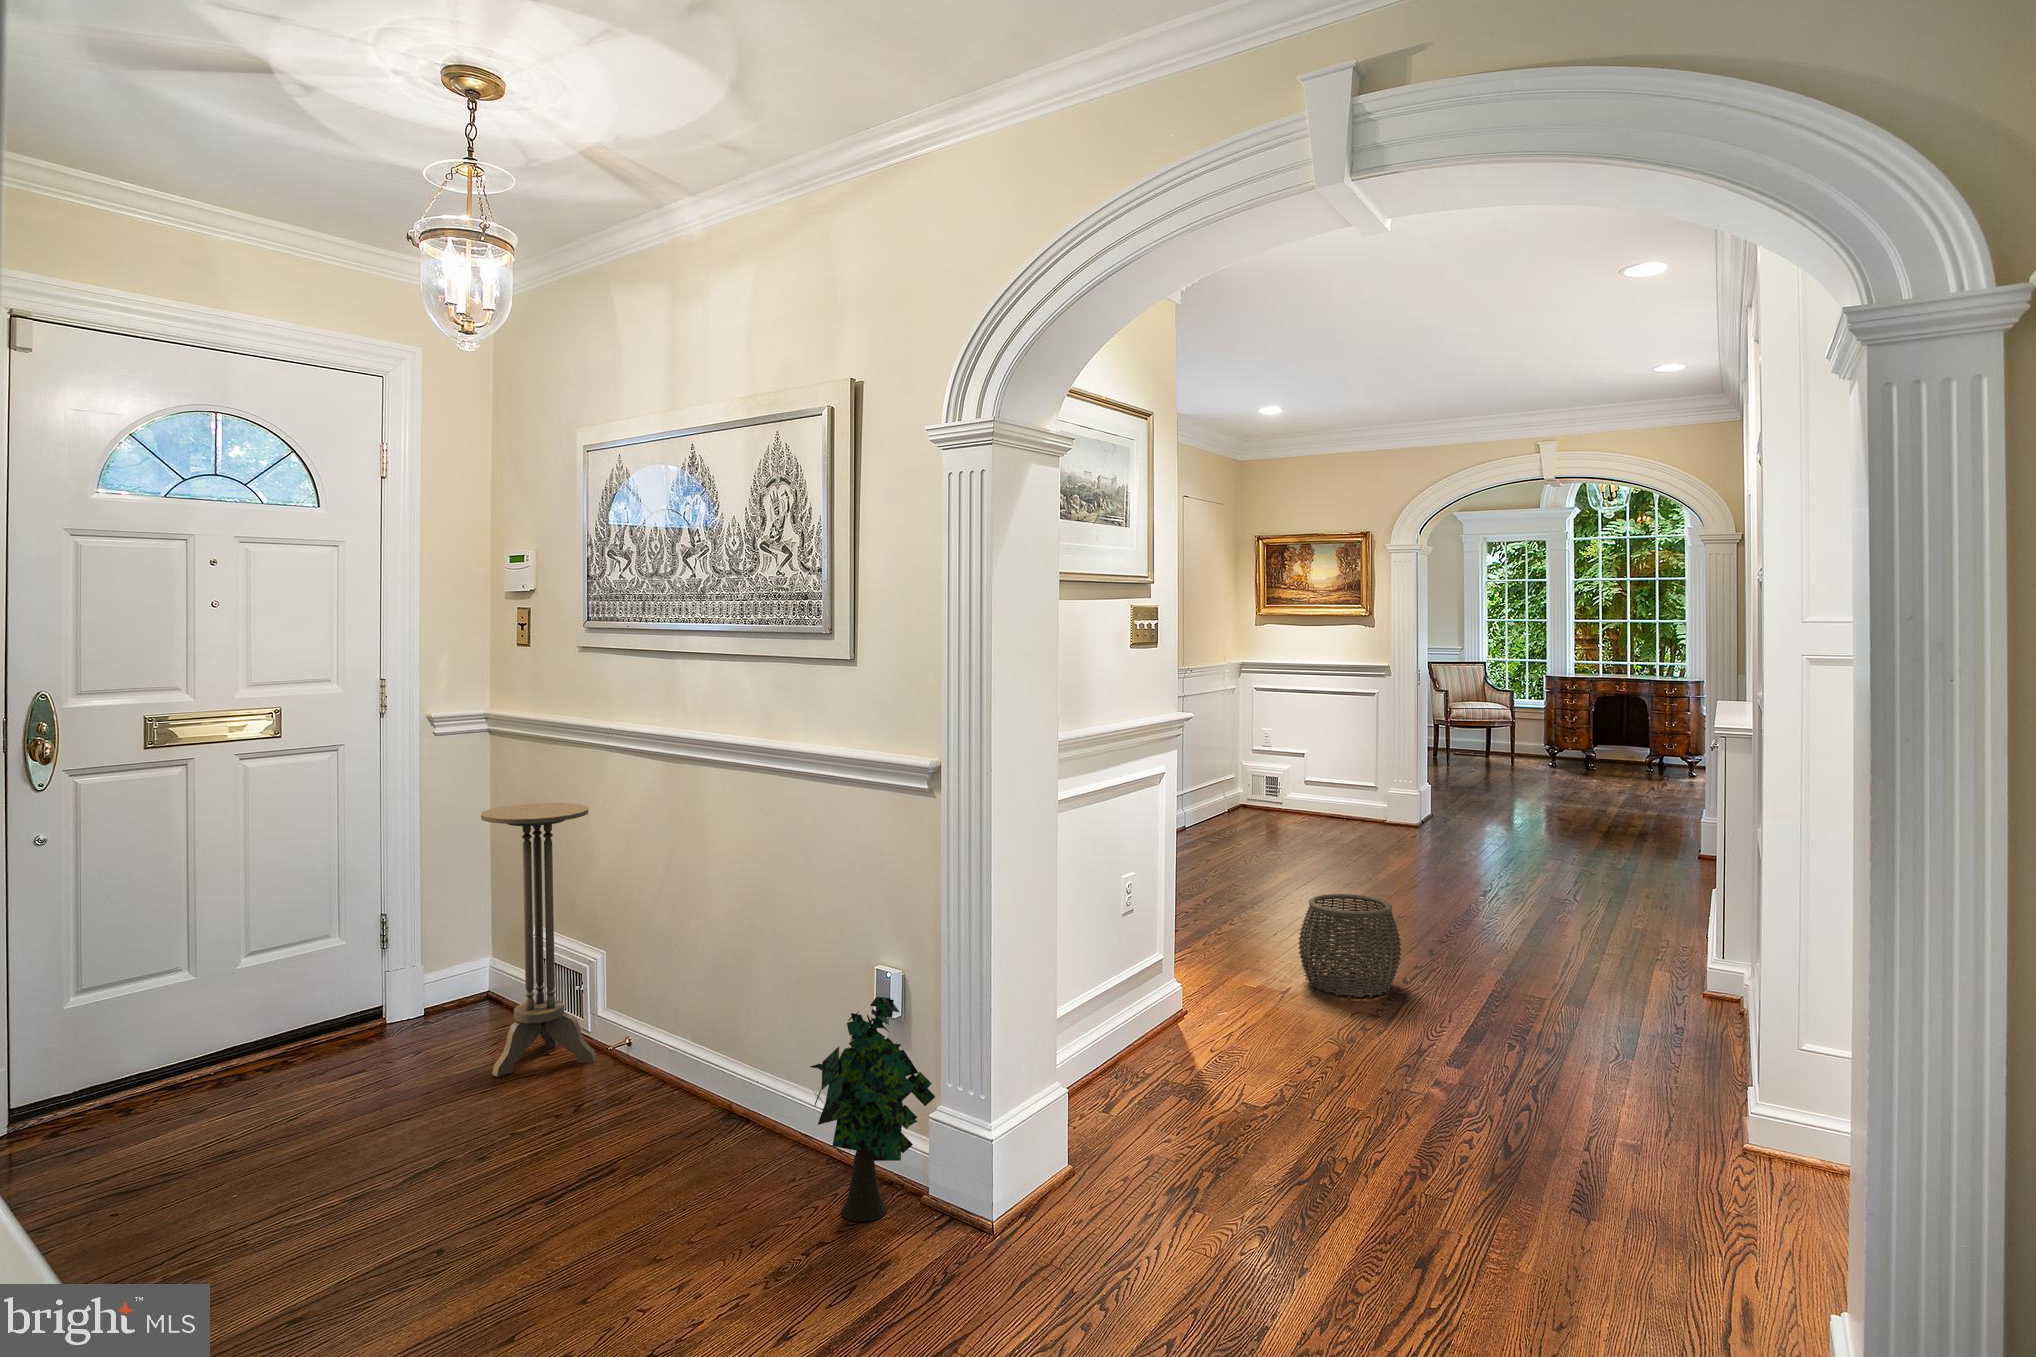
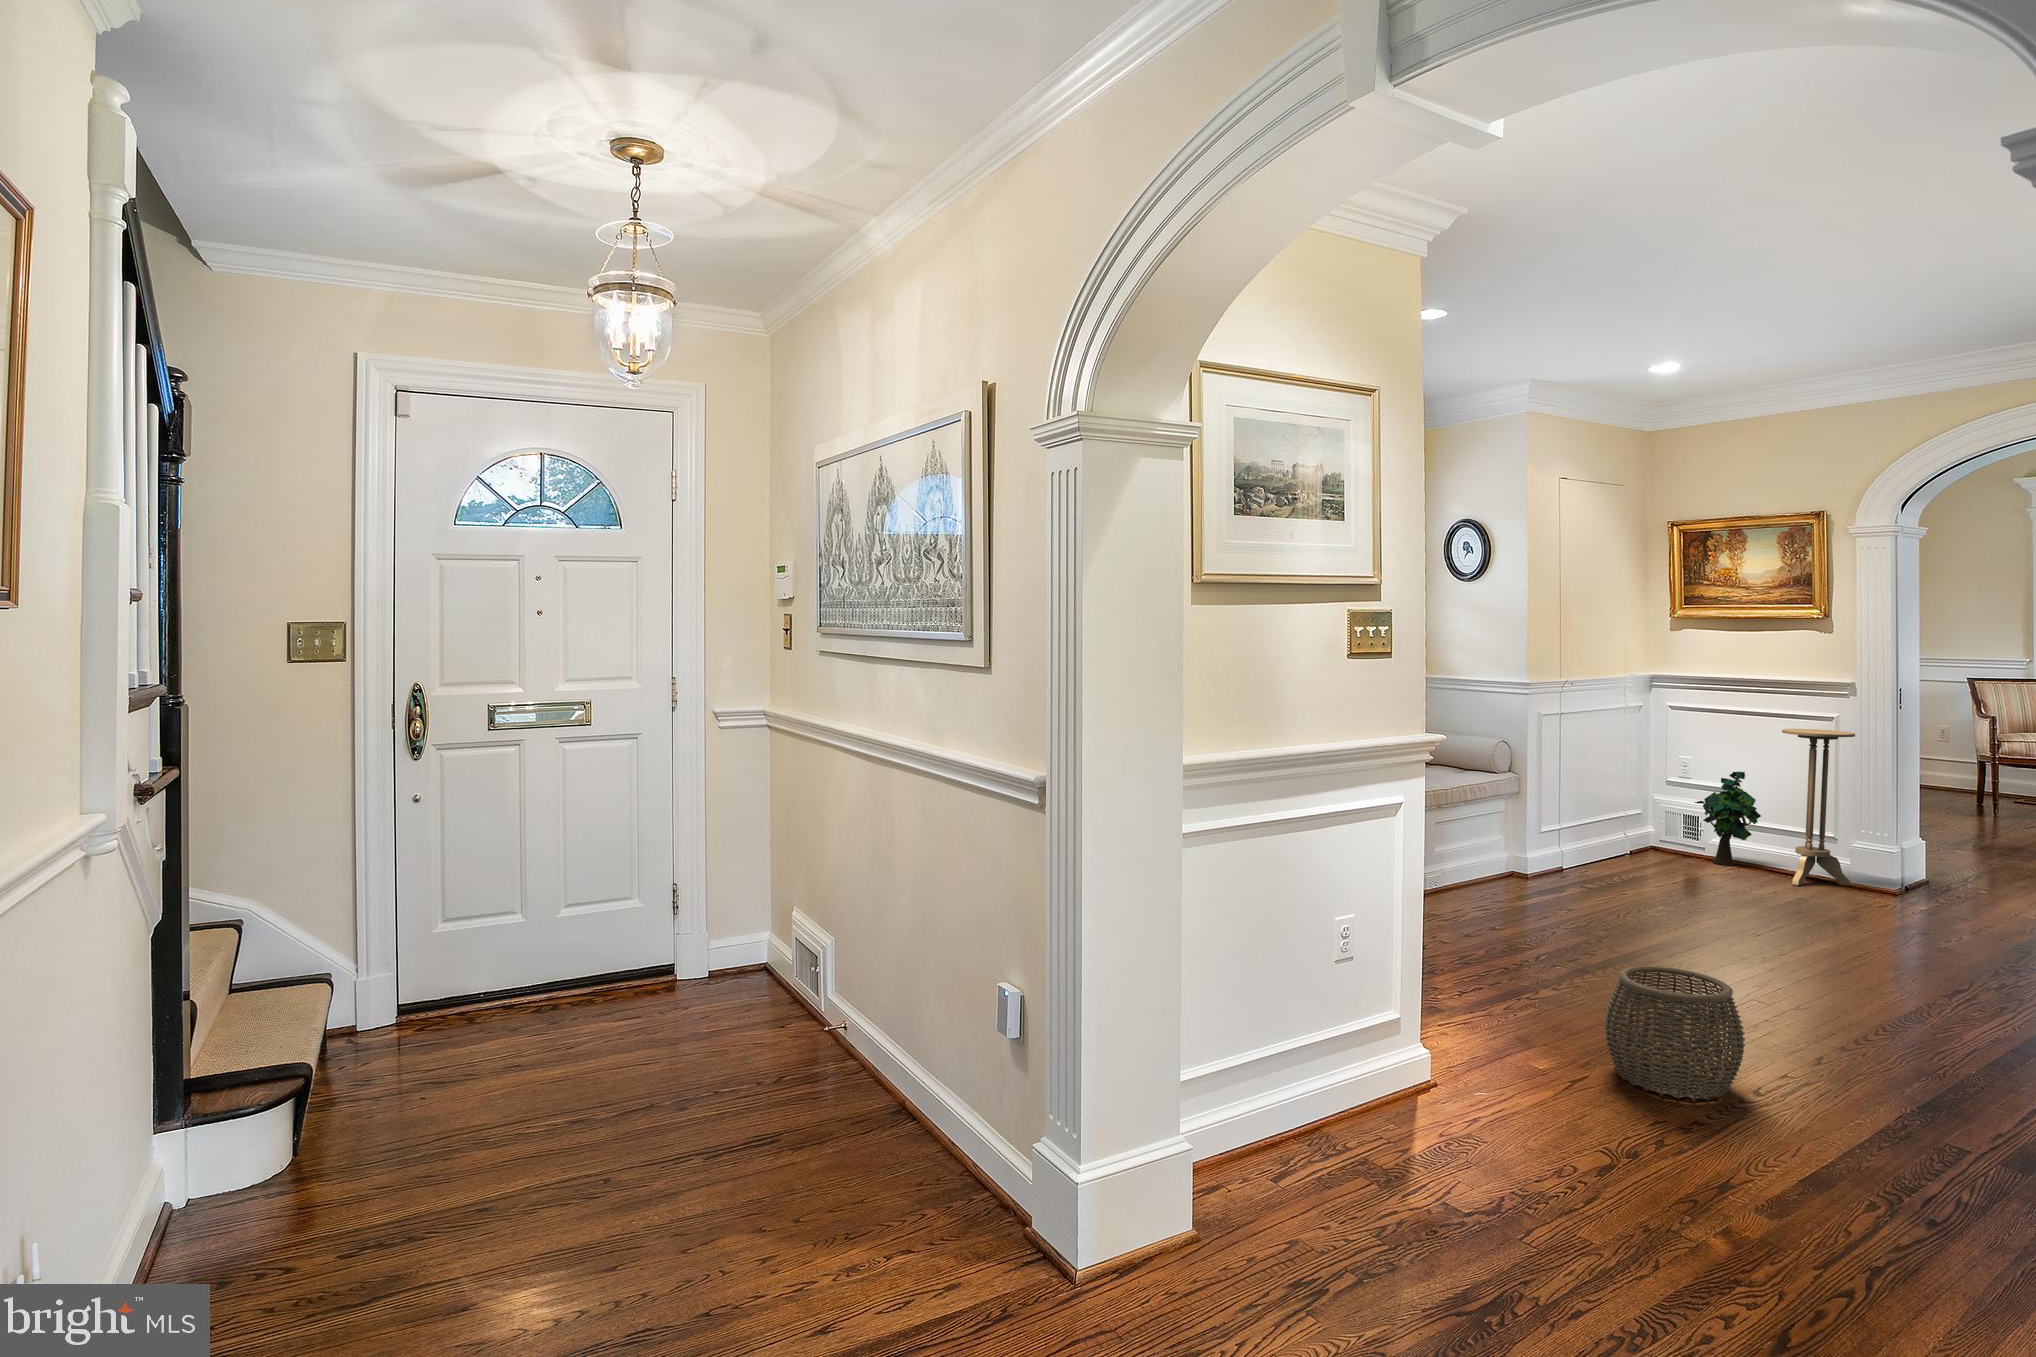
side table: present [481,803,596,1077] -> present [1782,729,1855,886]
decorative plant: present [810,997,935,1222] -> present [1695,772,1761,865]

